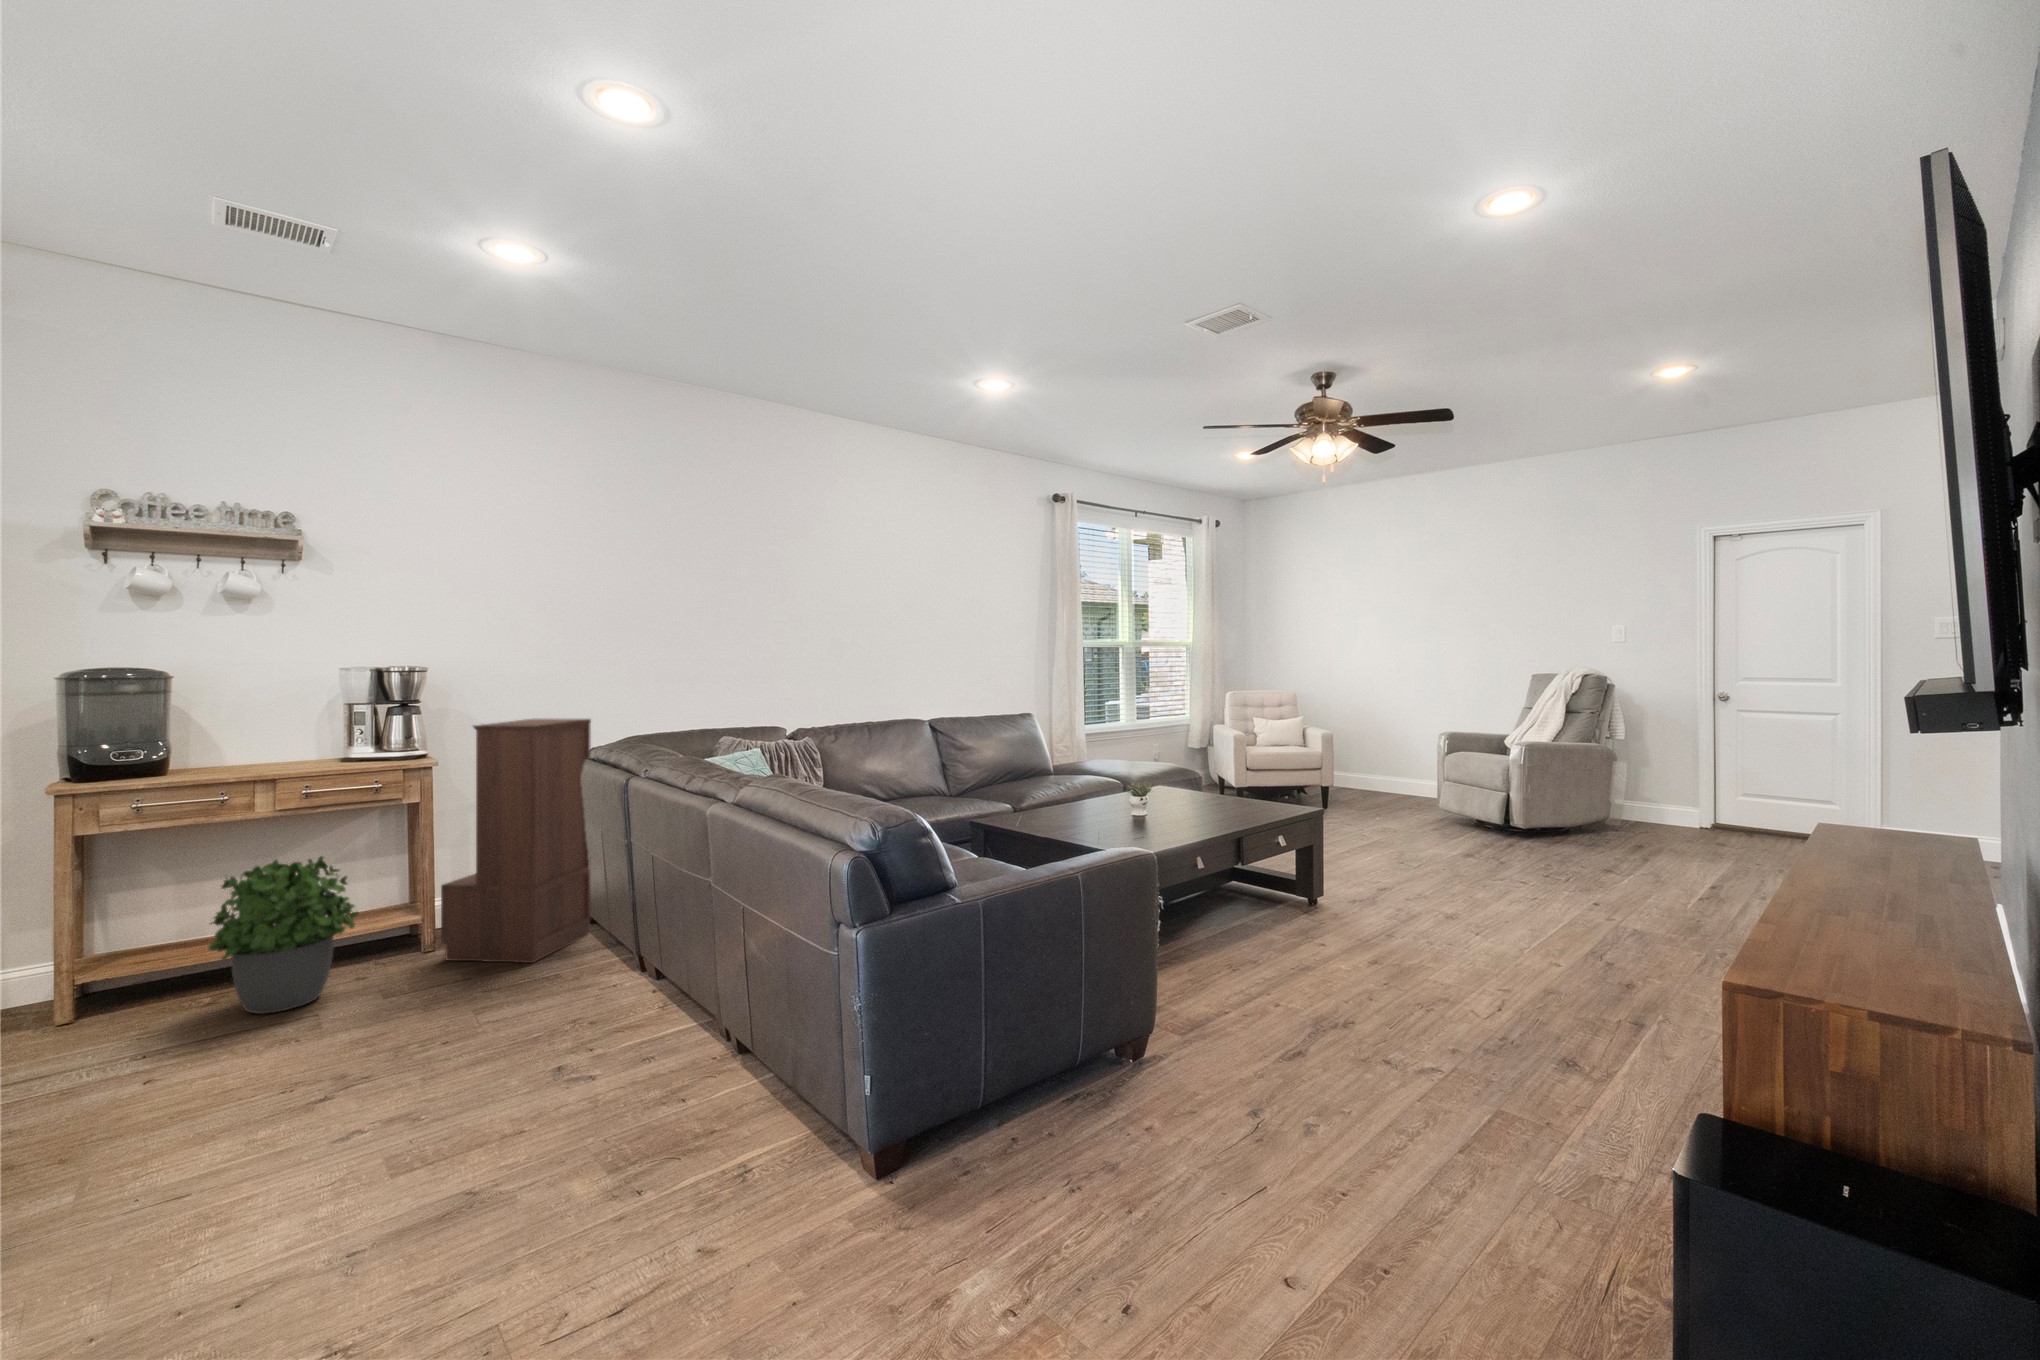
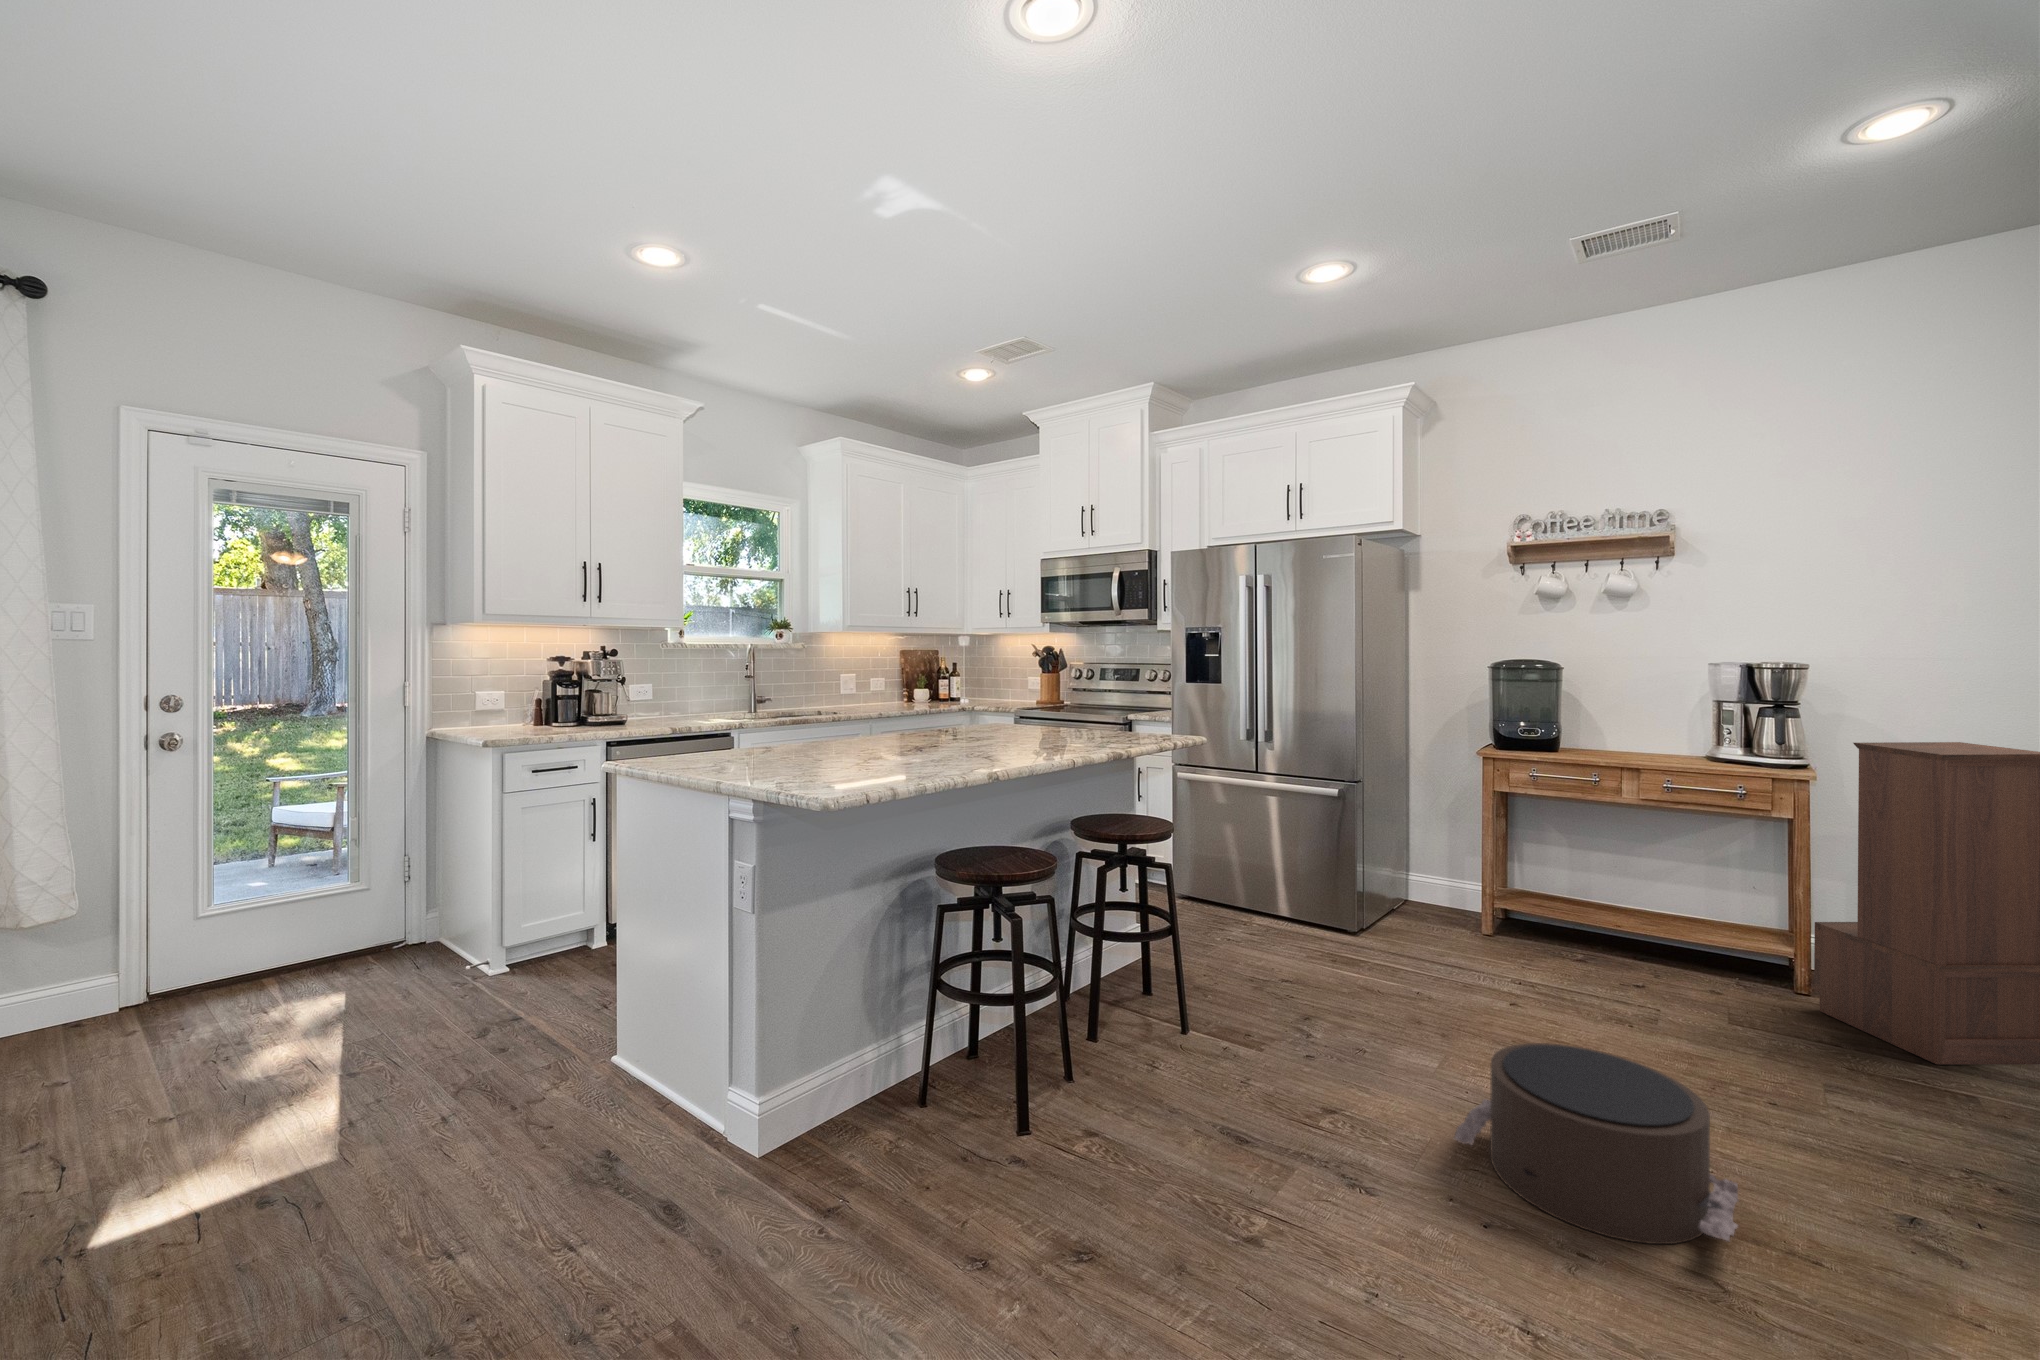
potted plant: present [209,856,359,1014] -> none [1574,846,1709,994]
pouf: none [160,1046,477,1254] -> present [1454,1043,1738,1244]

